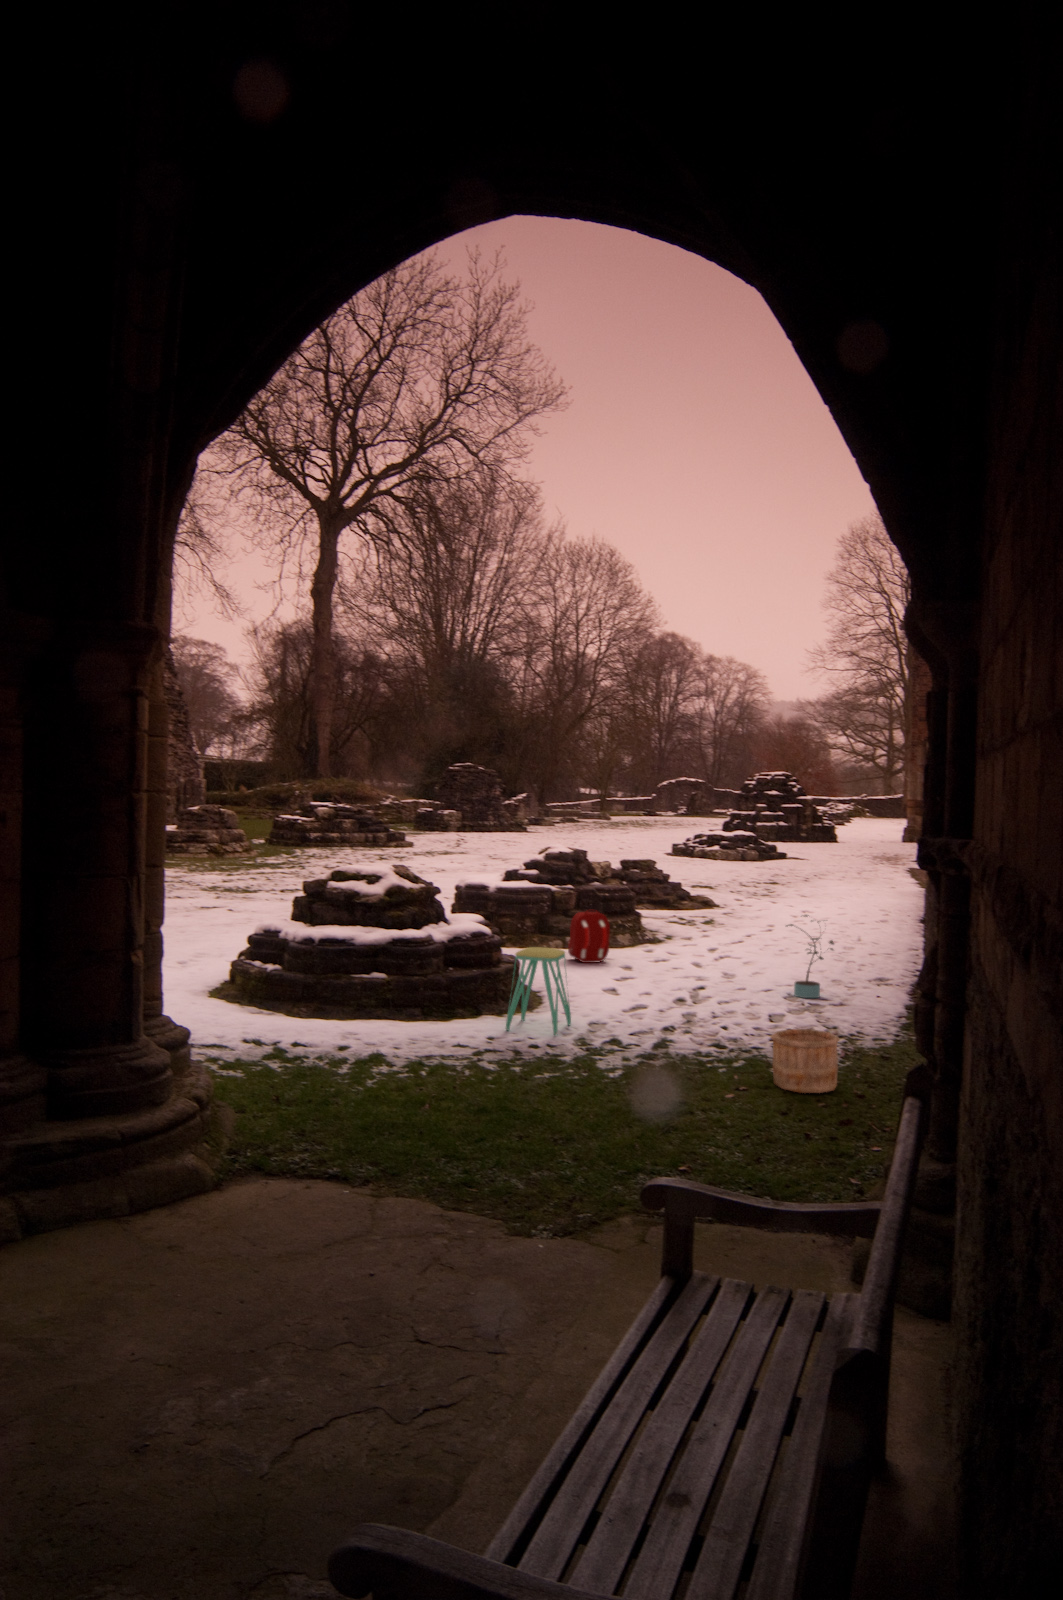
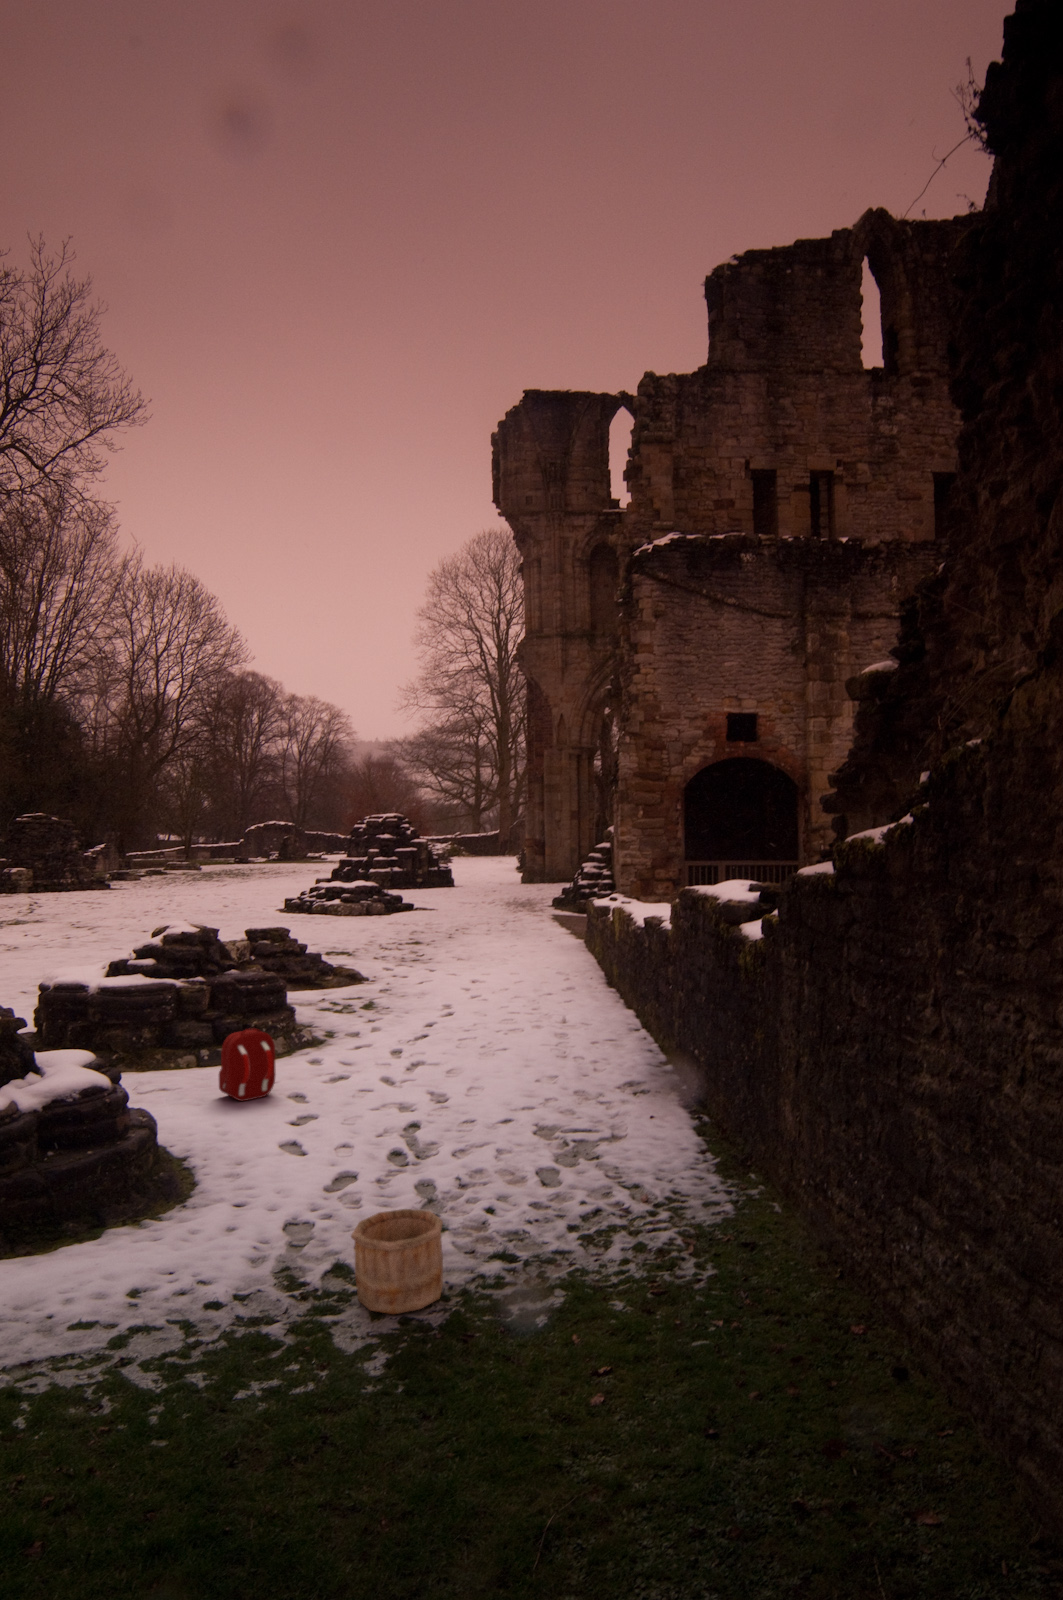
potted plant: present [787,915,834,998] -> none [515,1015,576,1122]
stool: present [506,947,571,1035] -> none [163,1135,264,1284]
wooden bucket: present [771,1029,839,1093] -> present [351,1209,443,1314]

